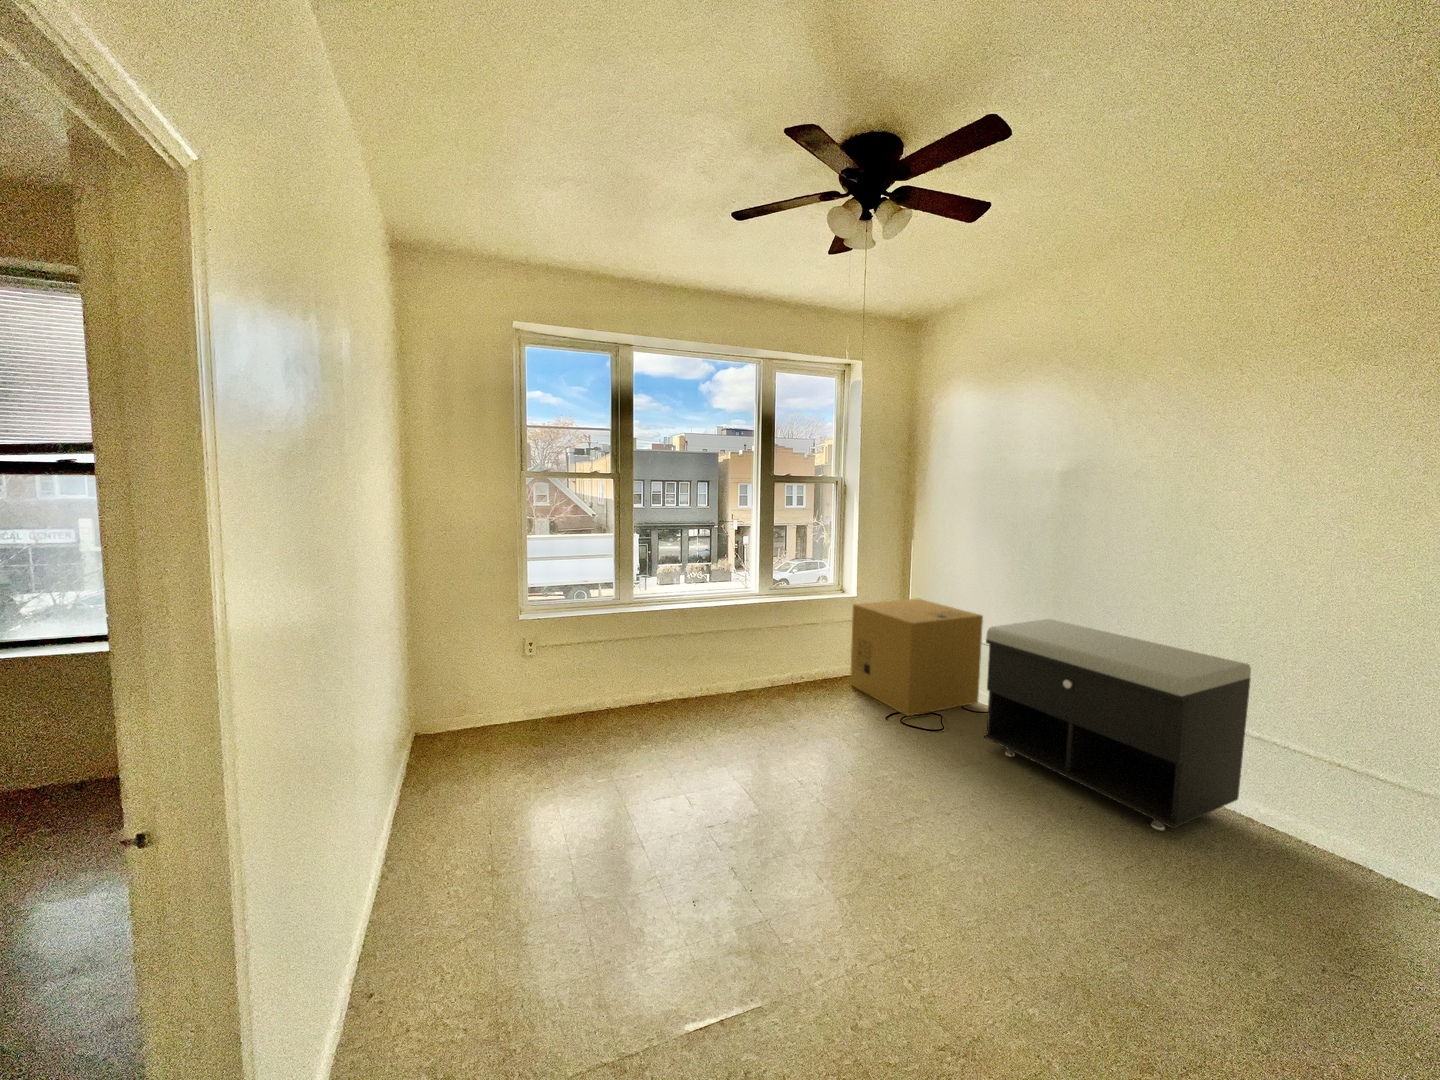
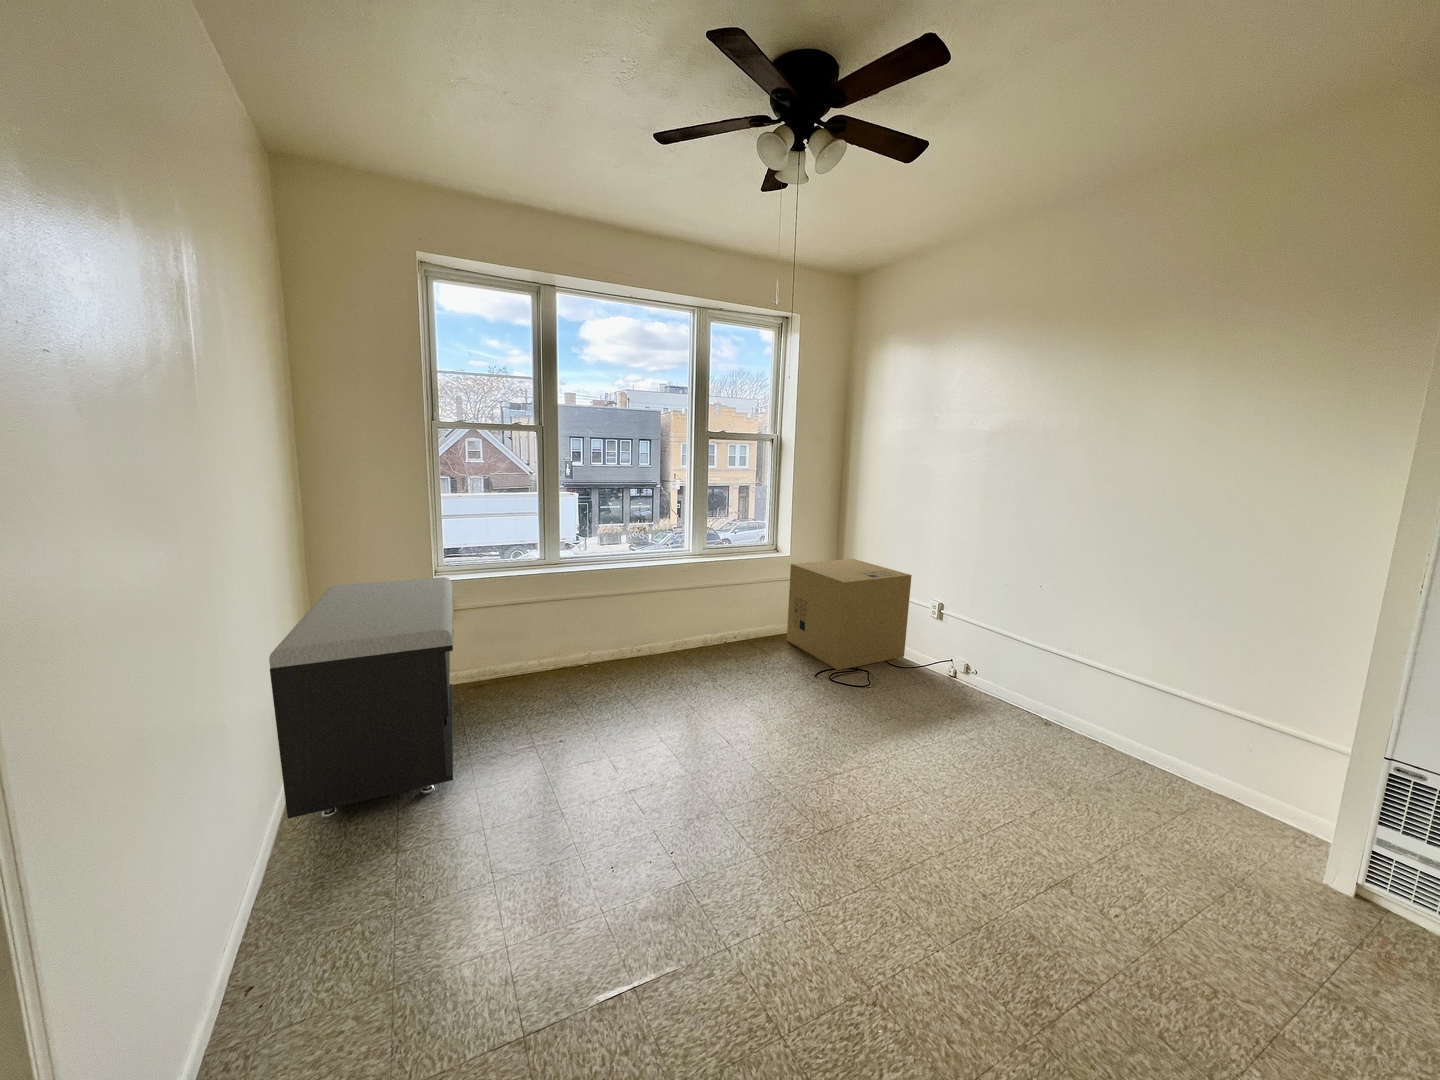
storage bench: present [984,619,1251,831] -> present [269,577,454,819]

